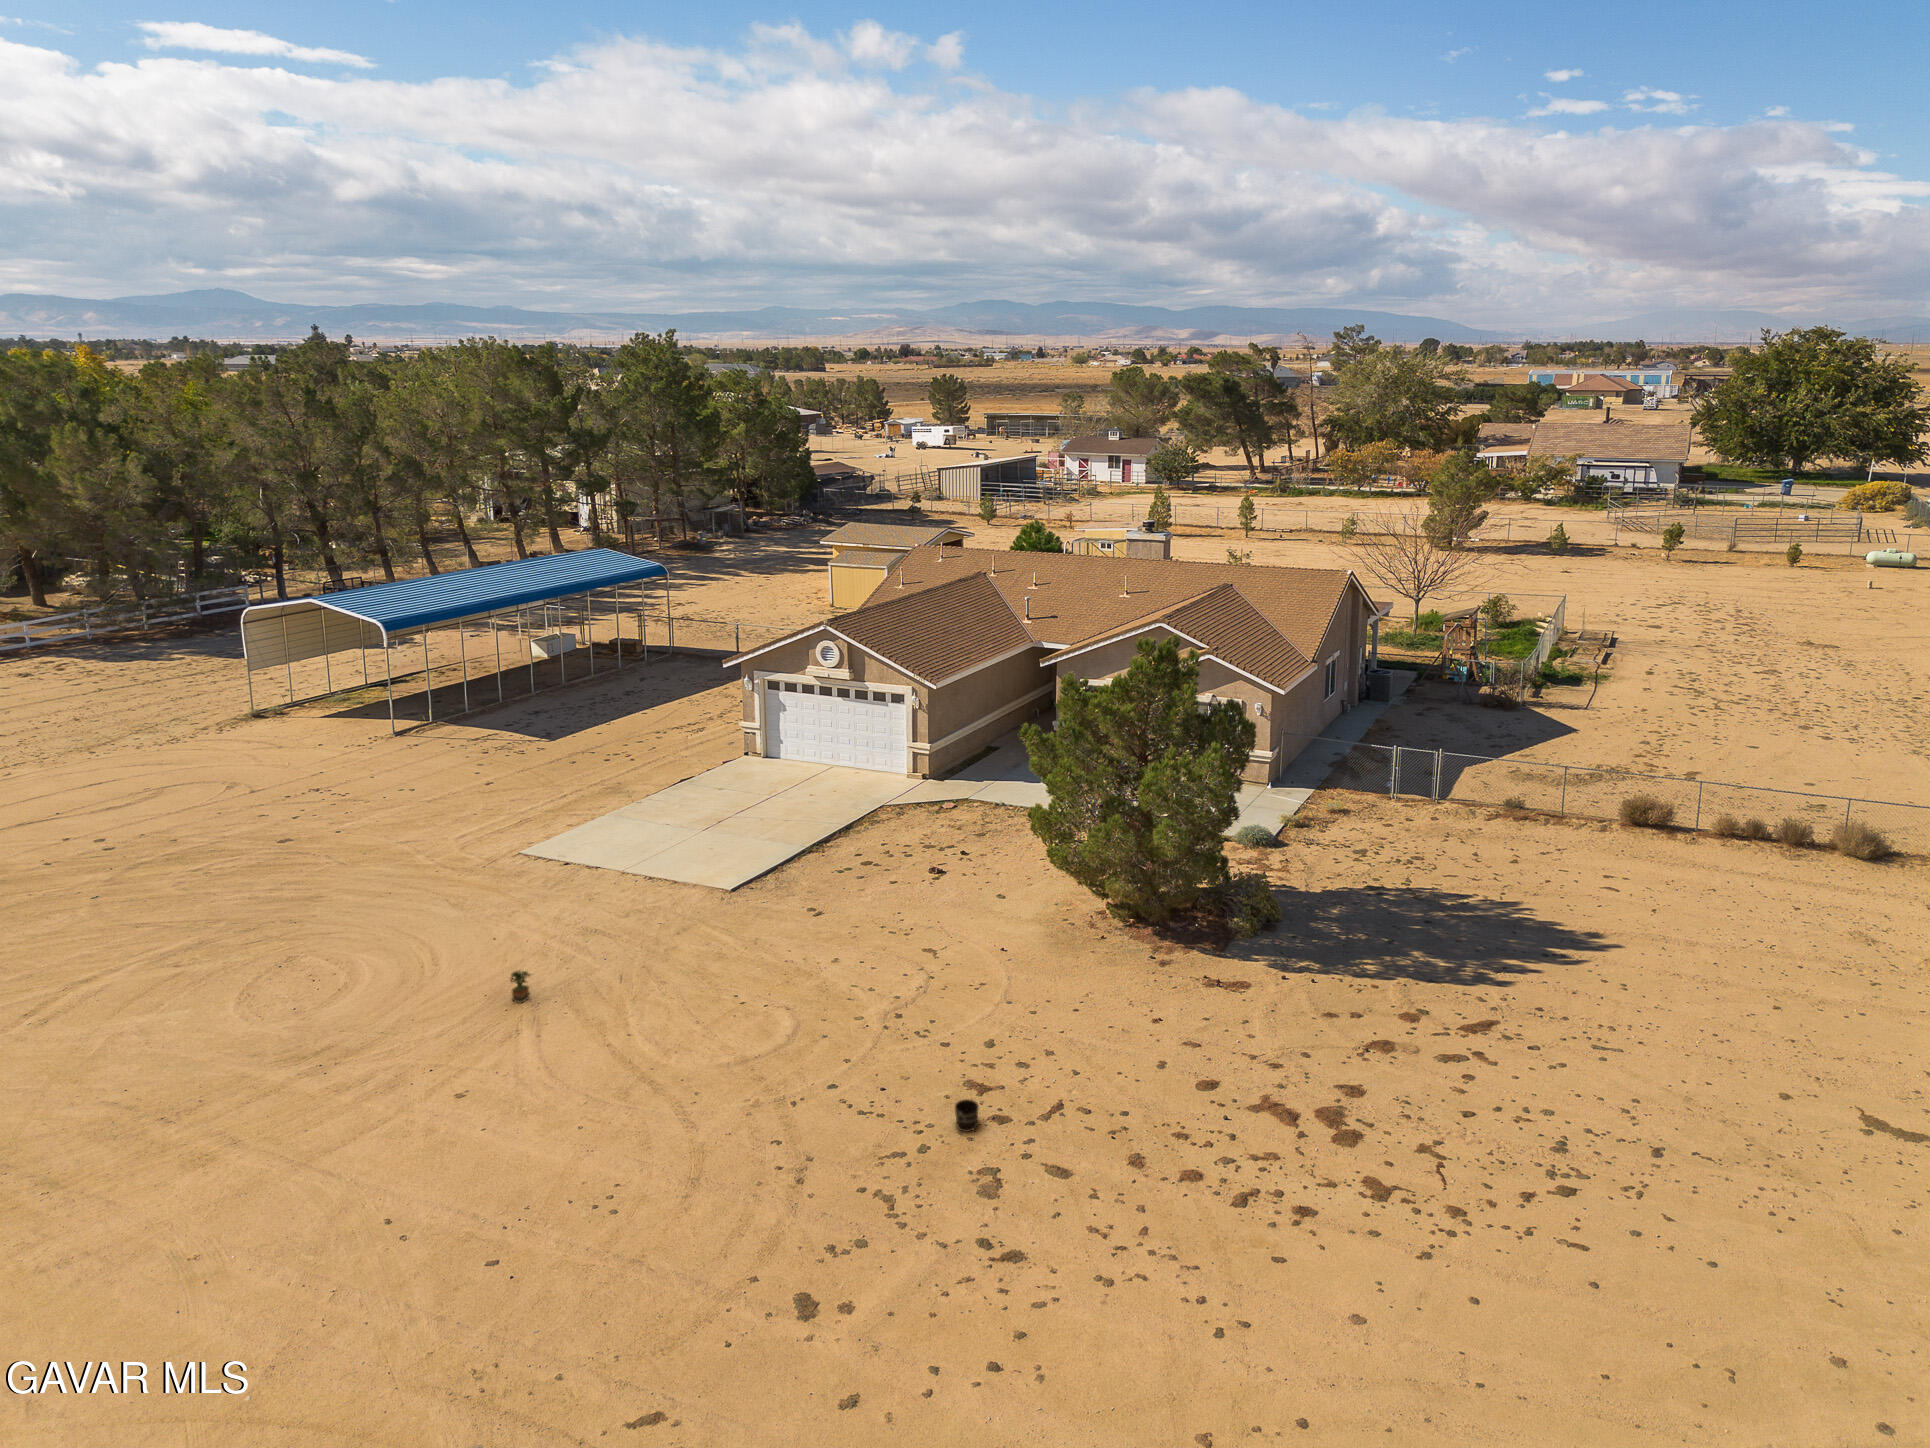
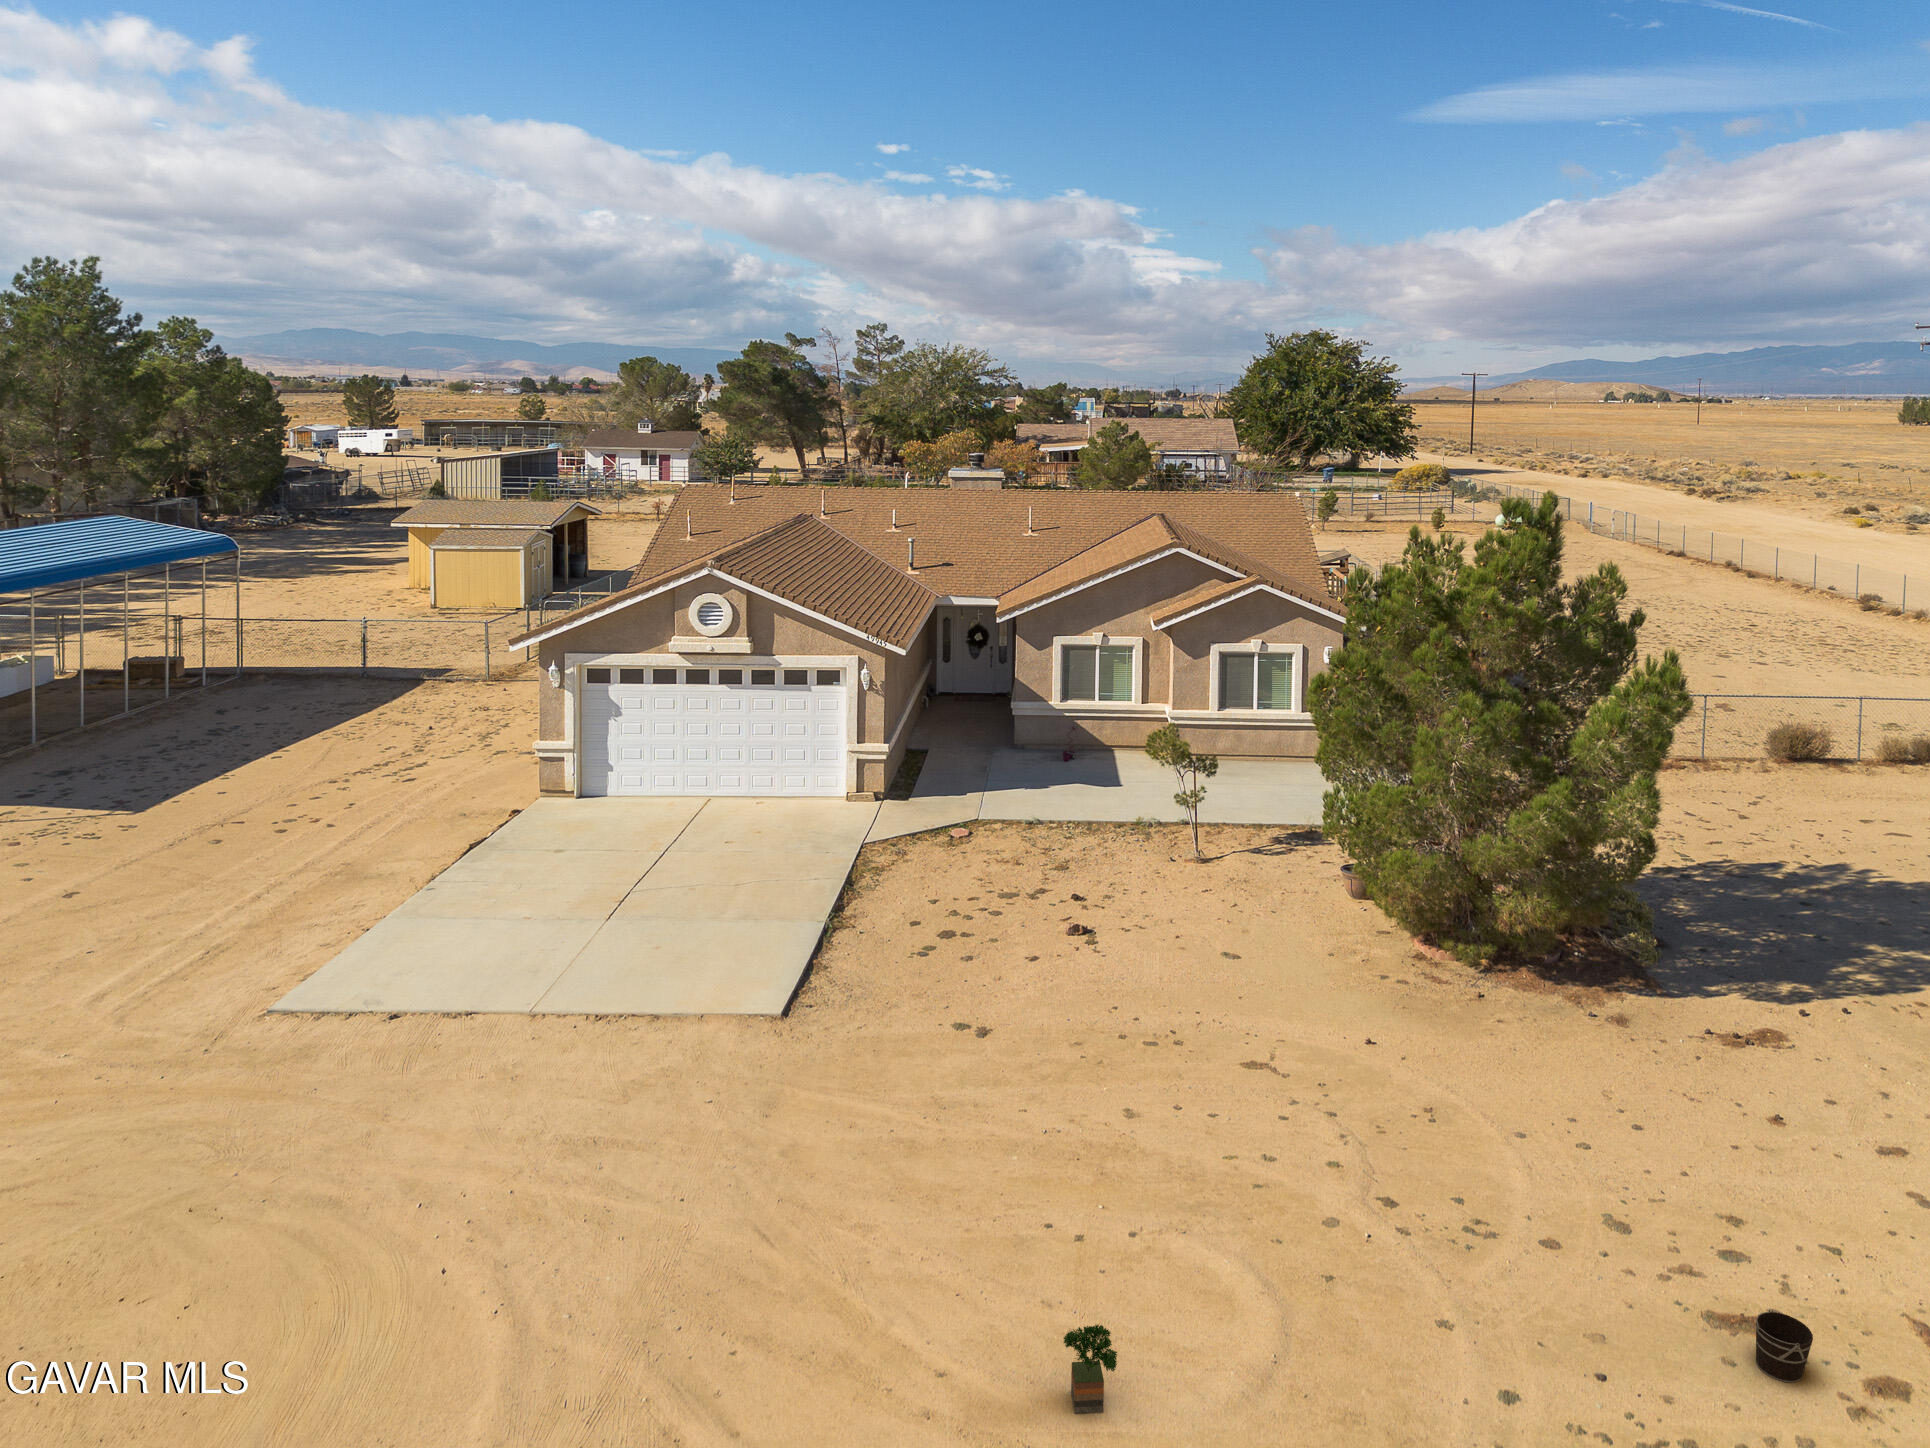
potted tree: present [511,970,530,1003] -> present [1064,1325,1117,1414]

